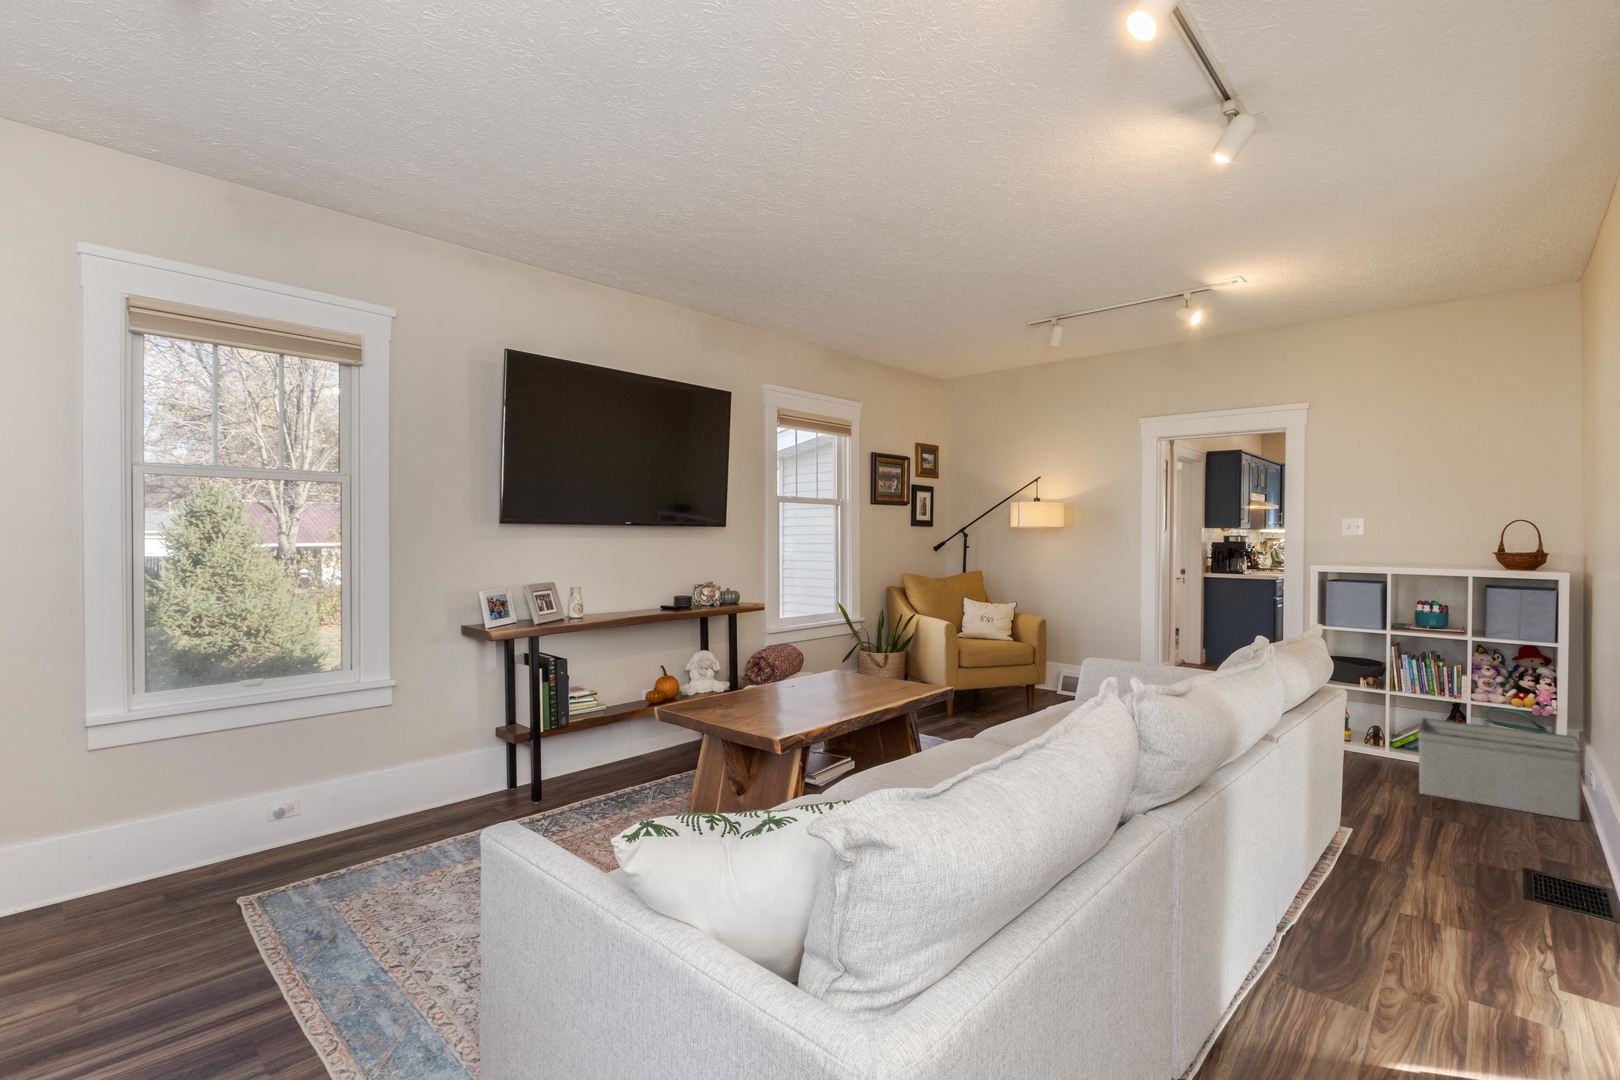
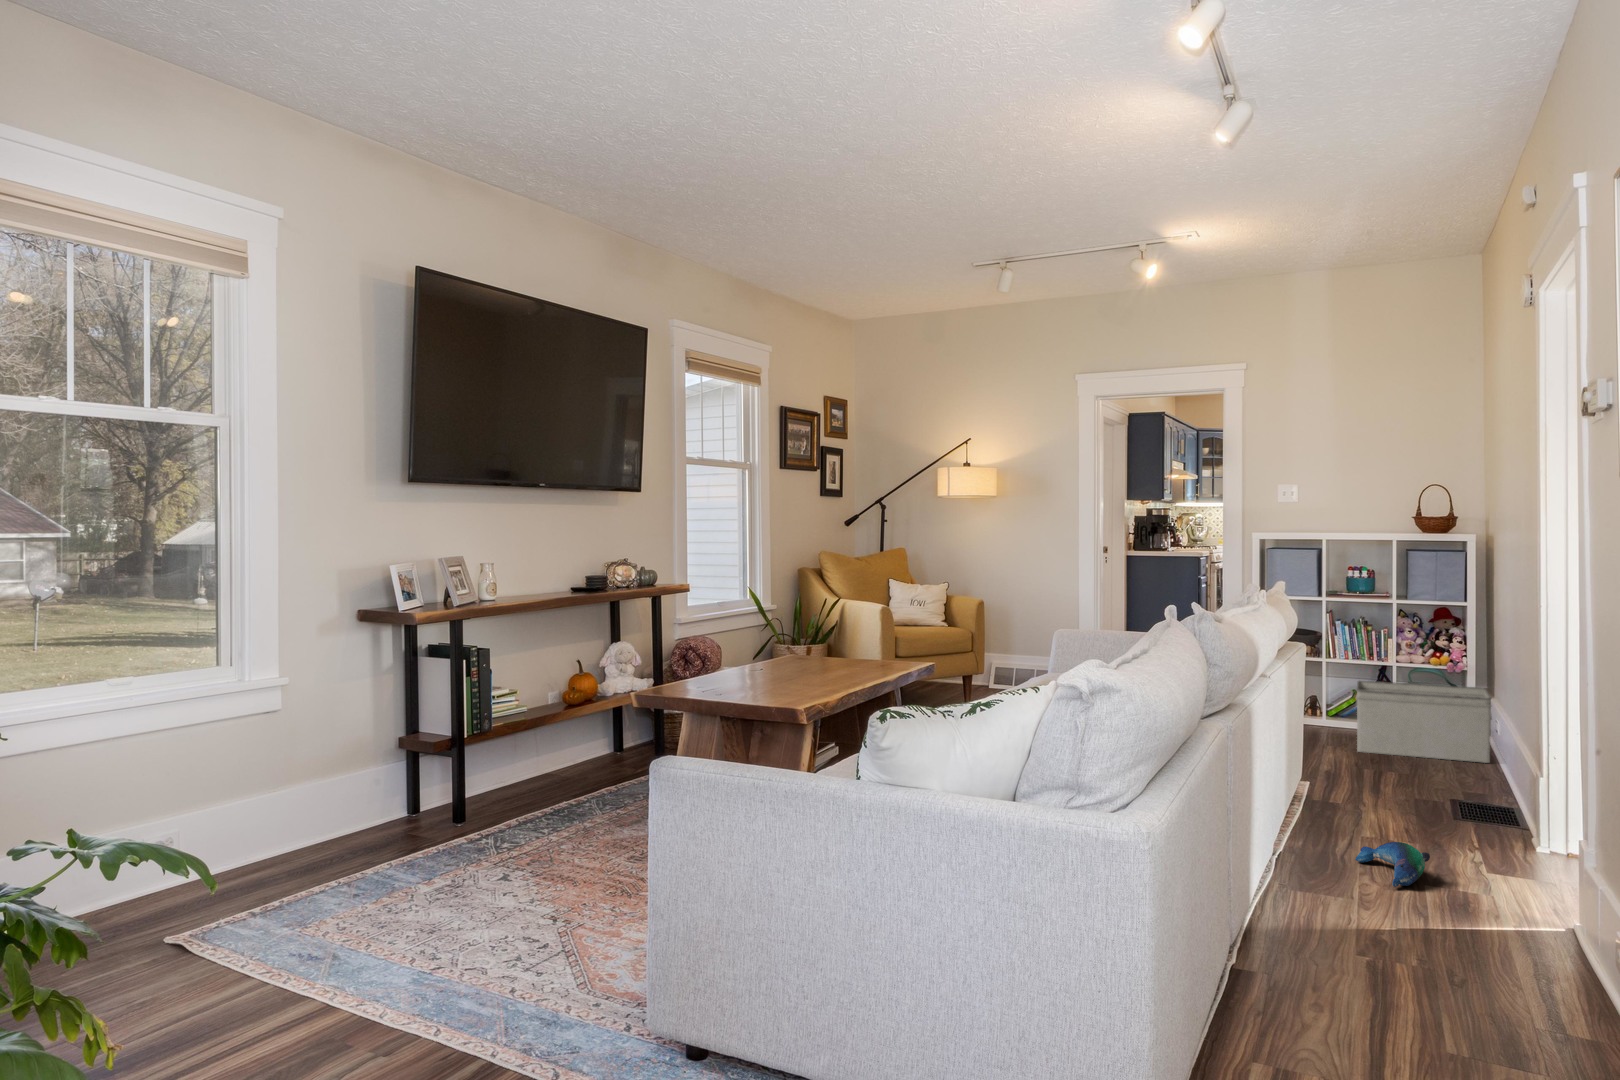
plush toy: none [1384,934,1478,1000] -> present [1355,842,1430,887]

